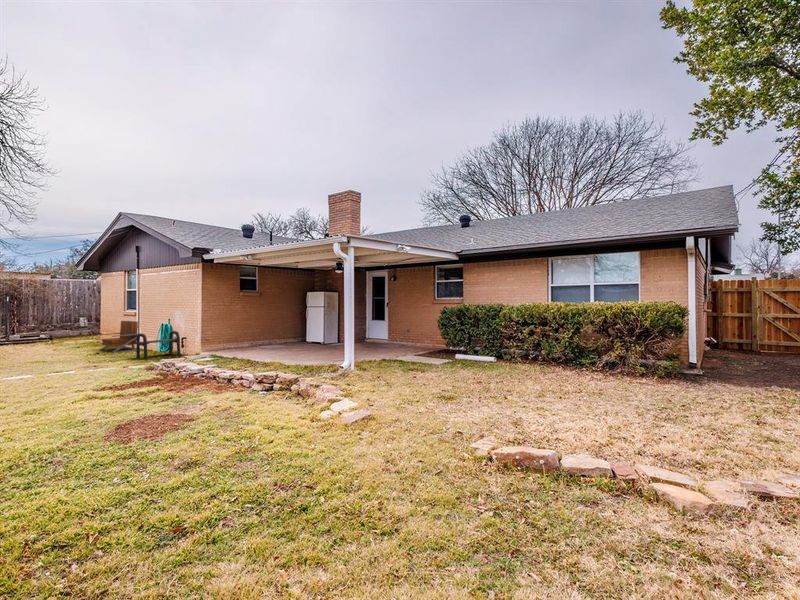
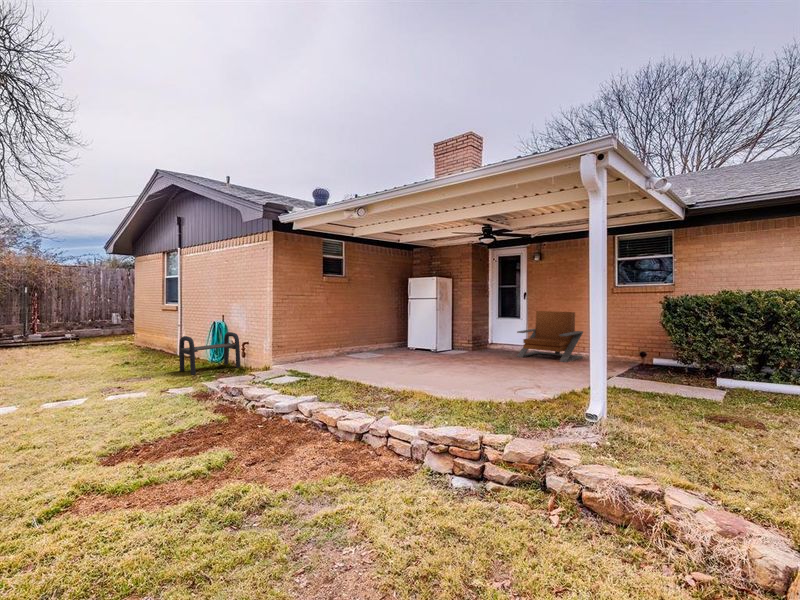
lounge chair: present [100,321,142,353] -> present [517,311,583,362]

